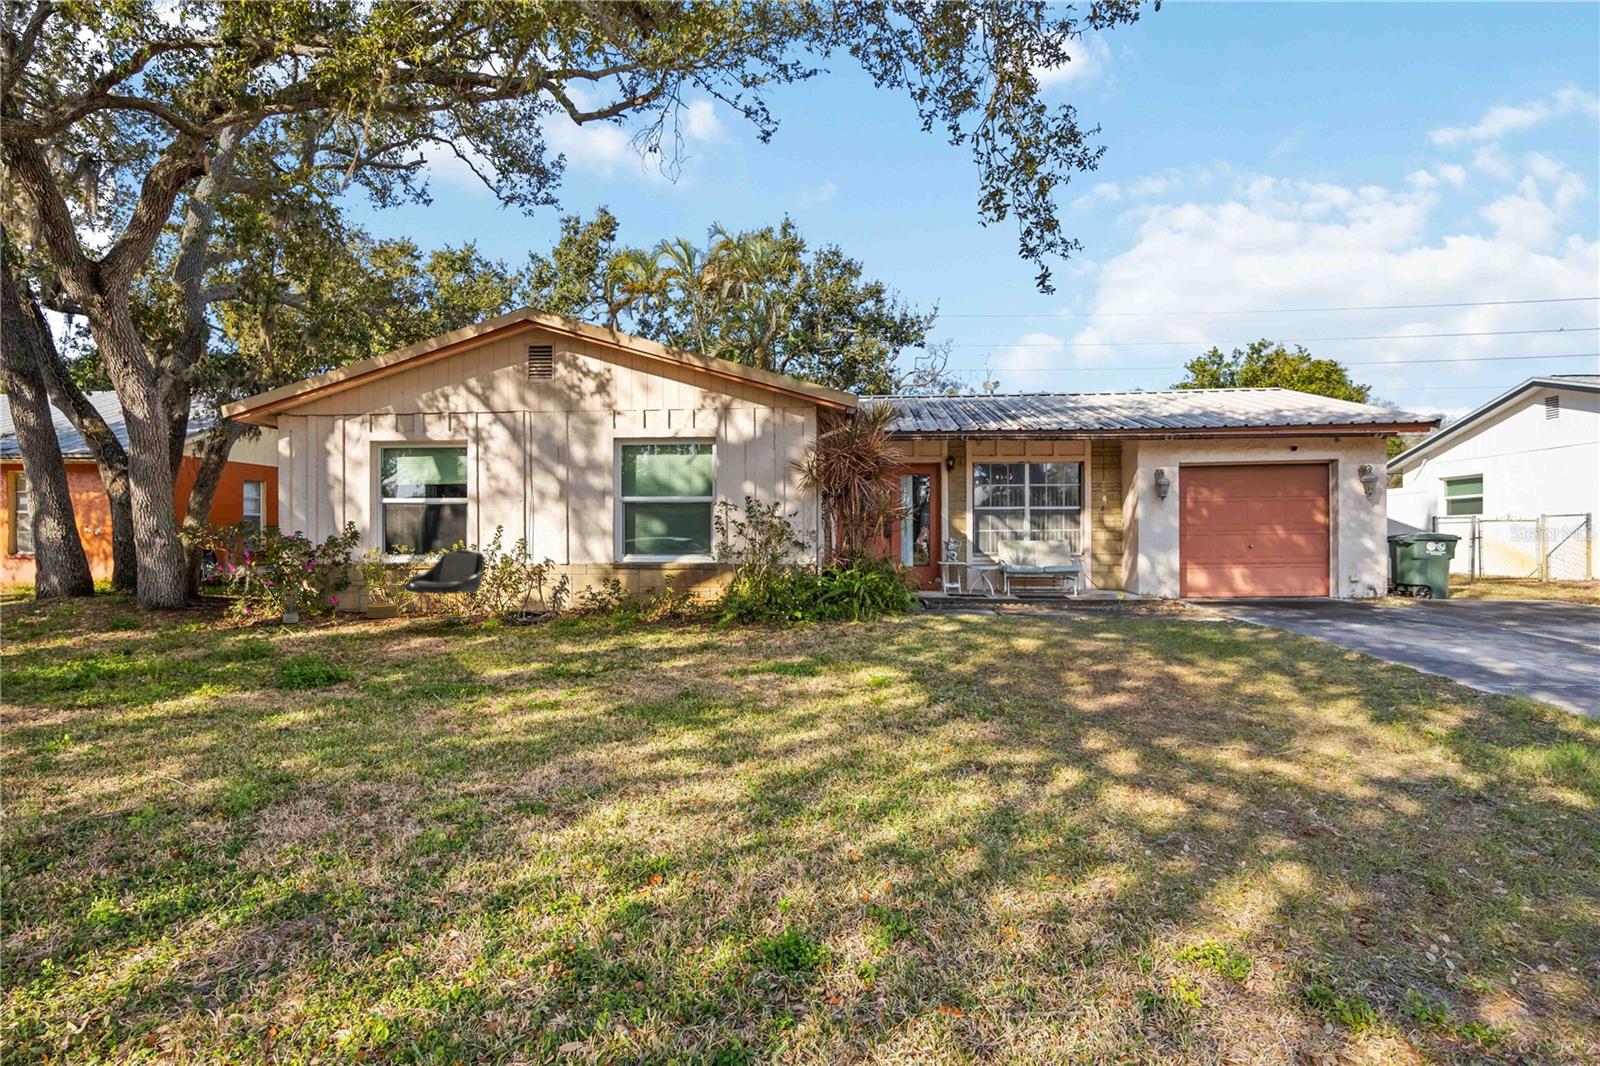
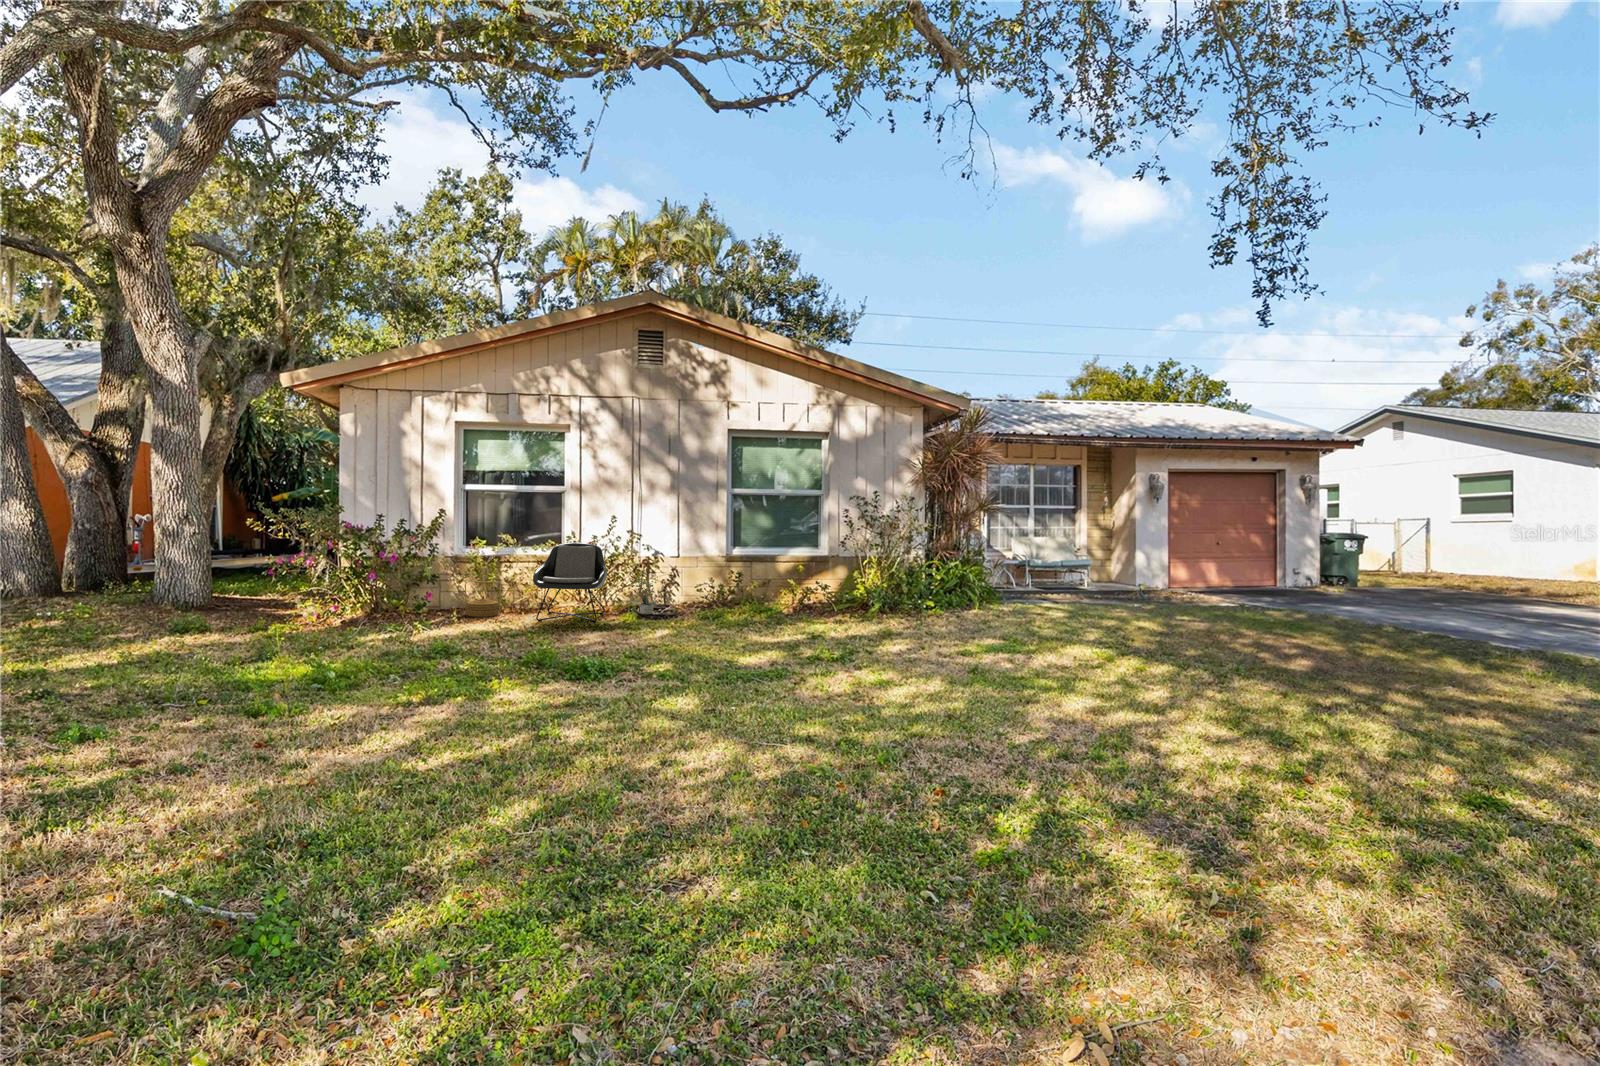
potted plant: present [271,585,306,623] -> present [632,577,657,614]

